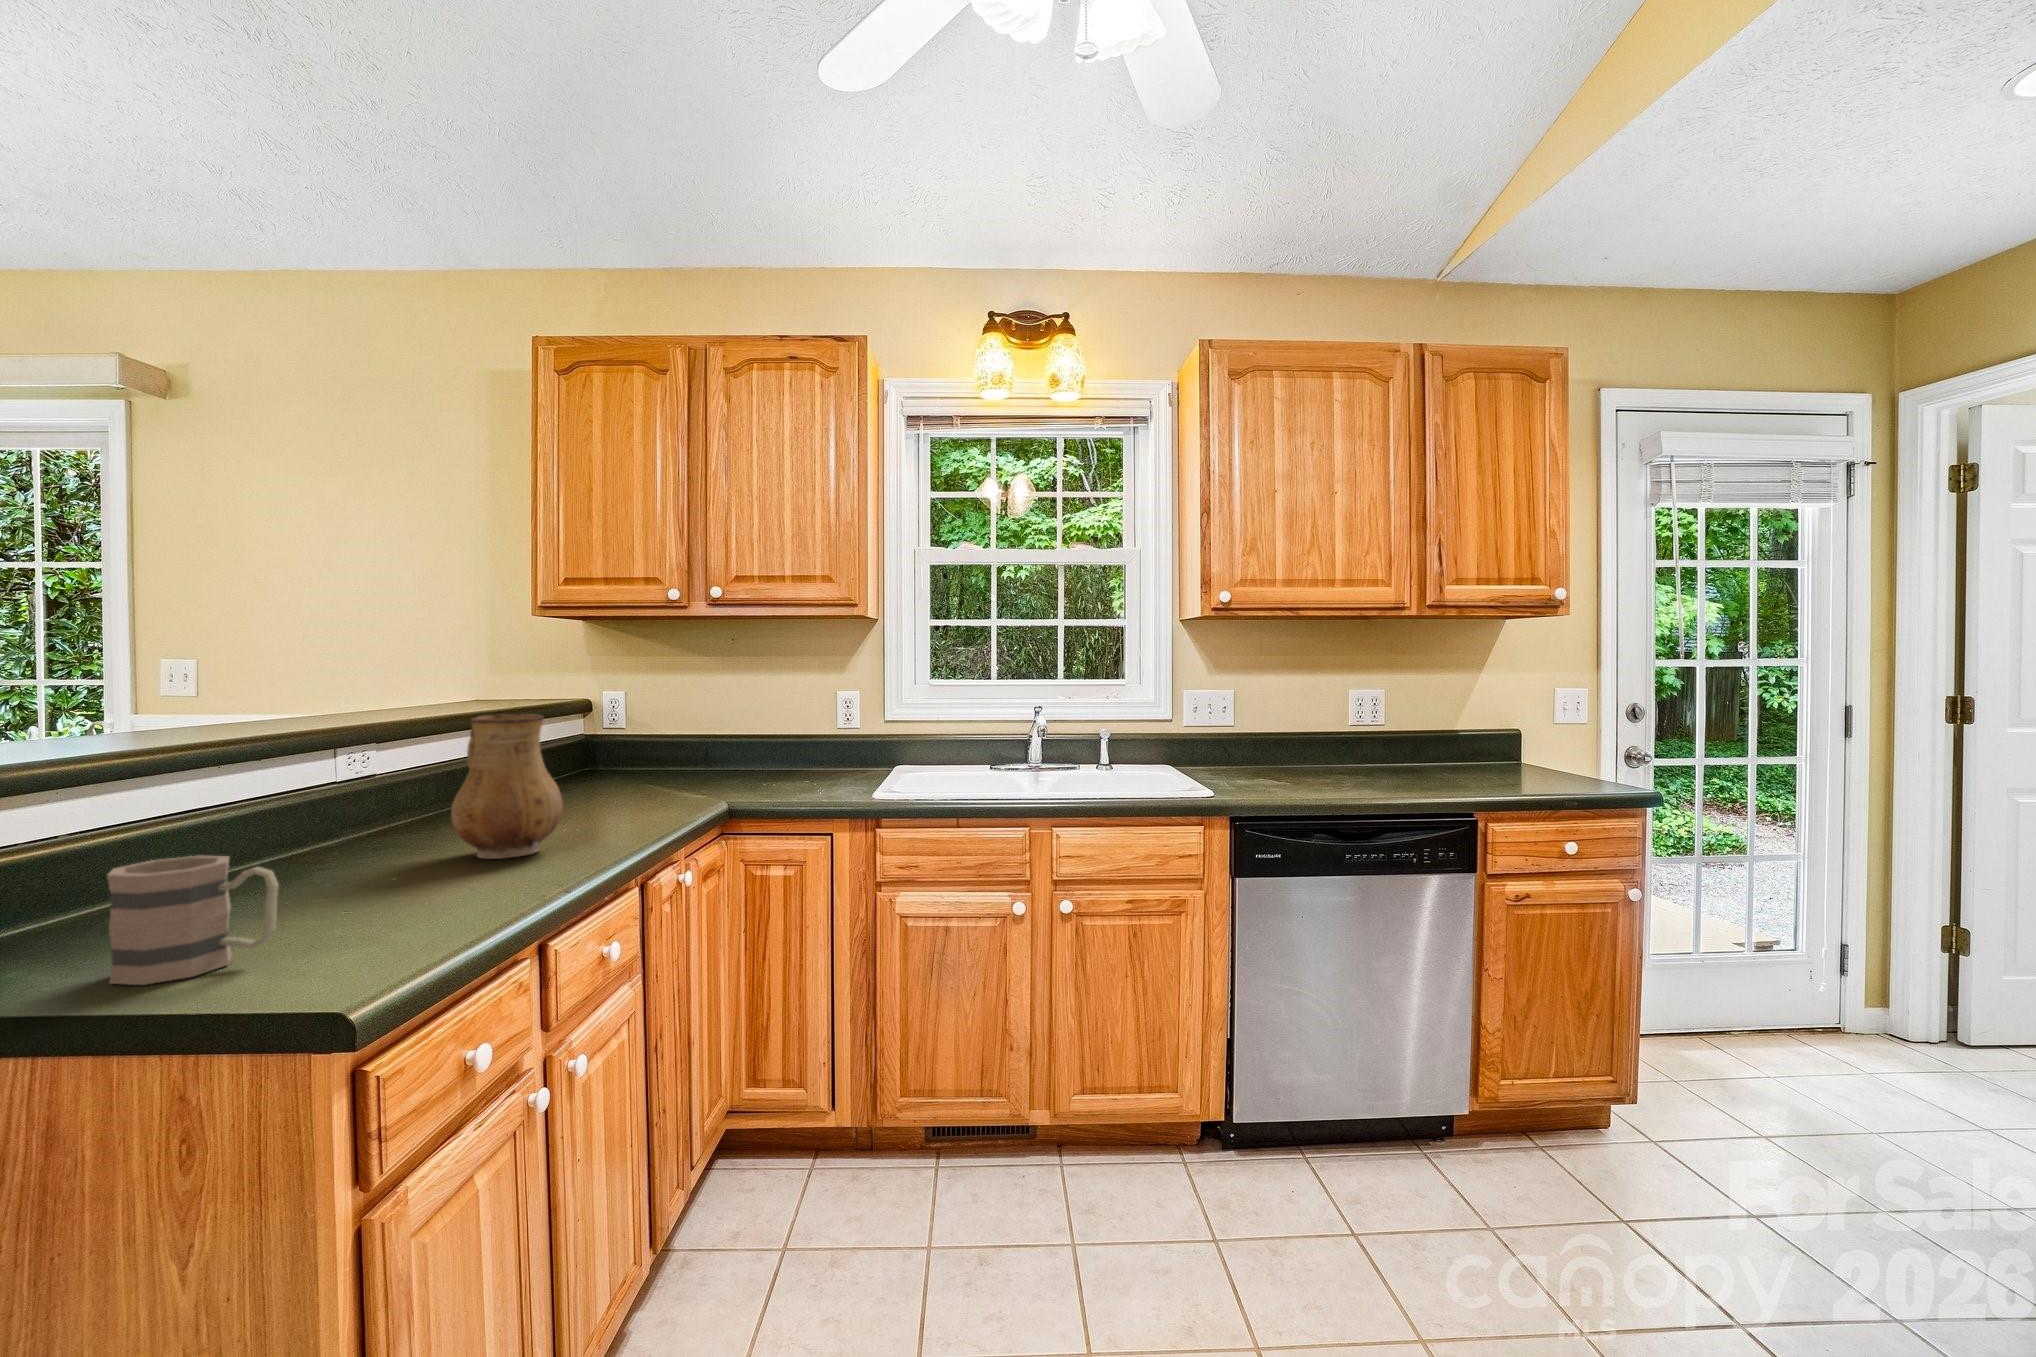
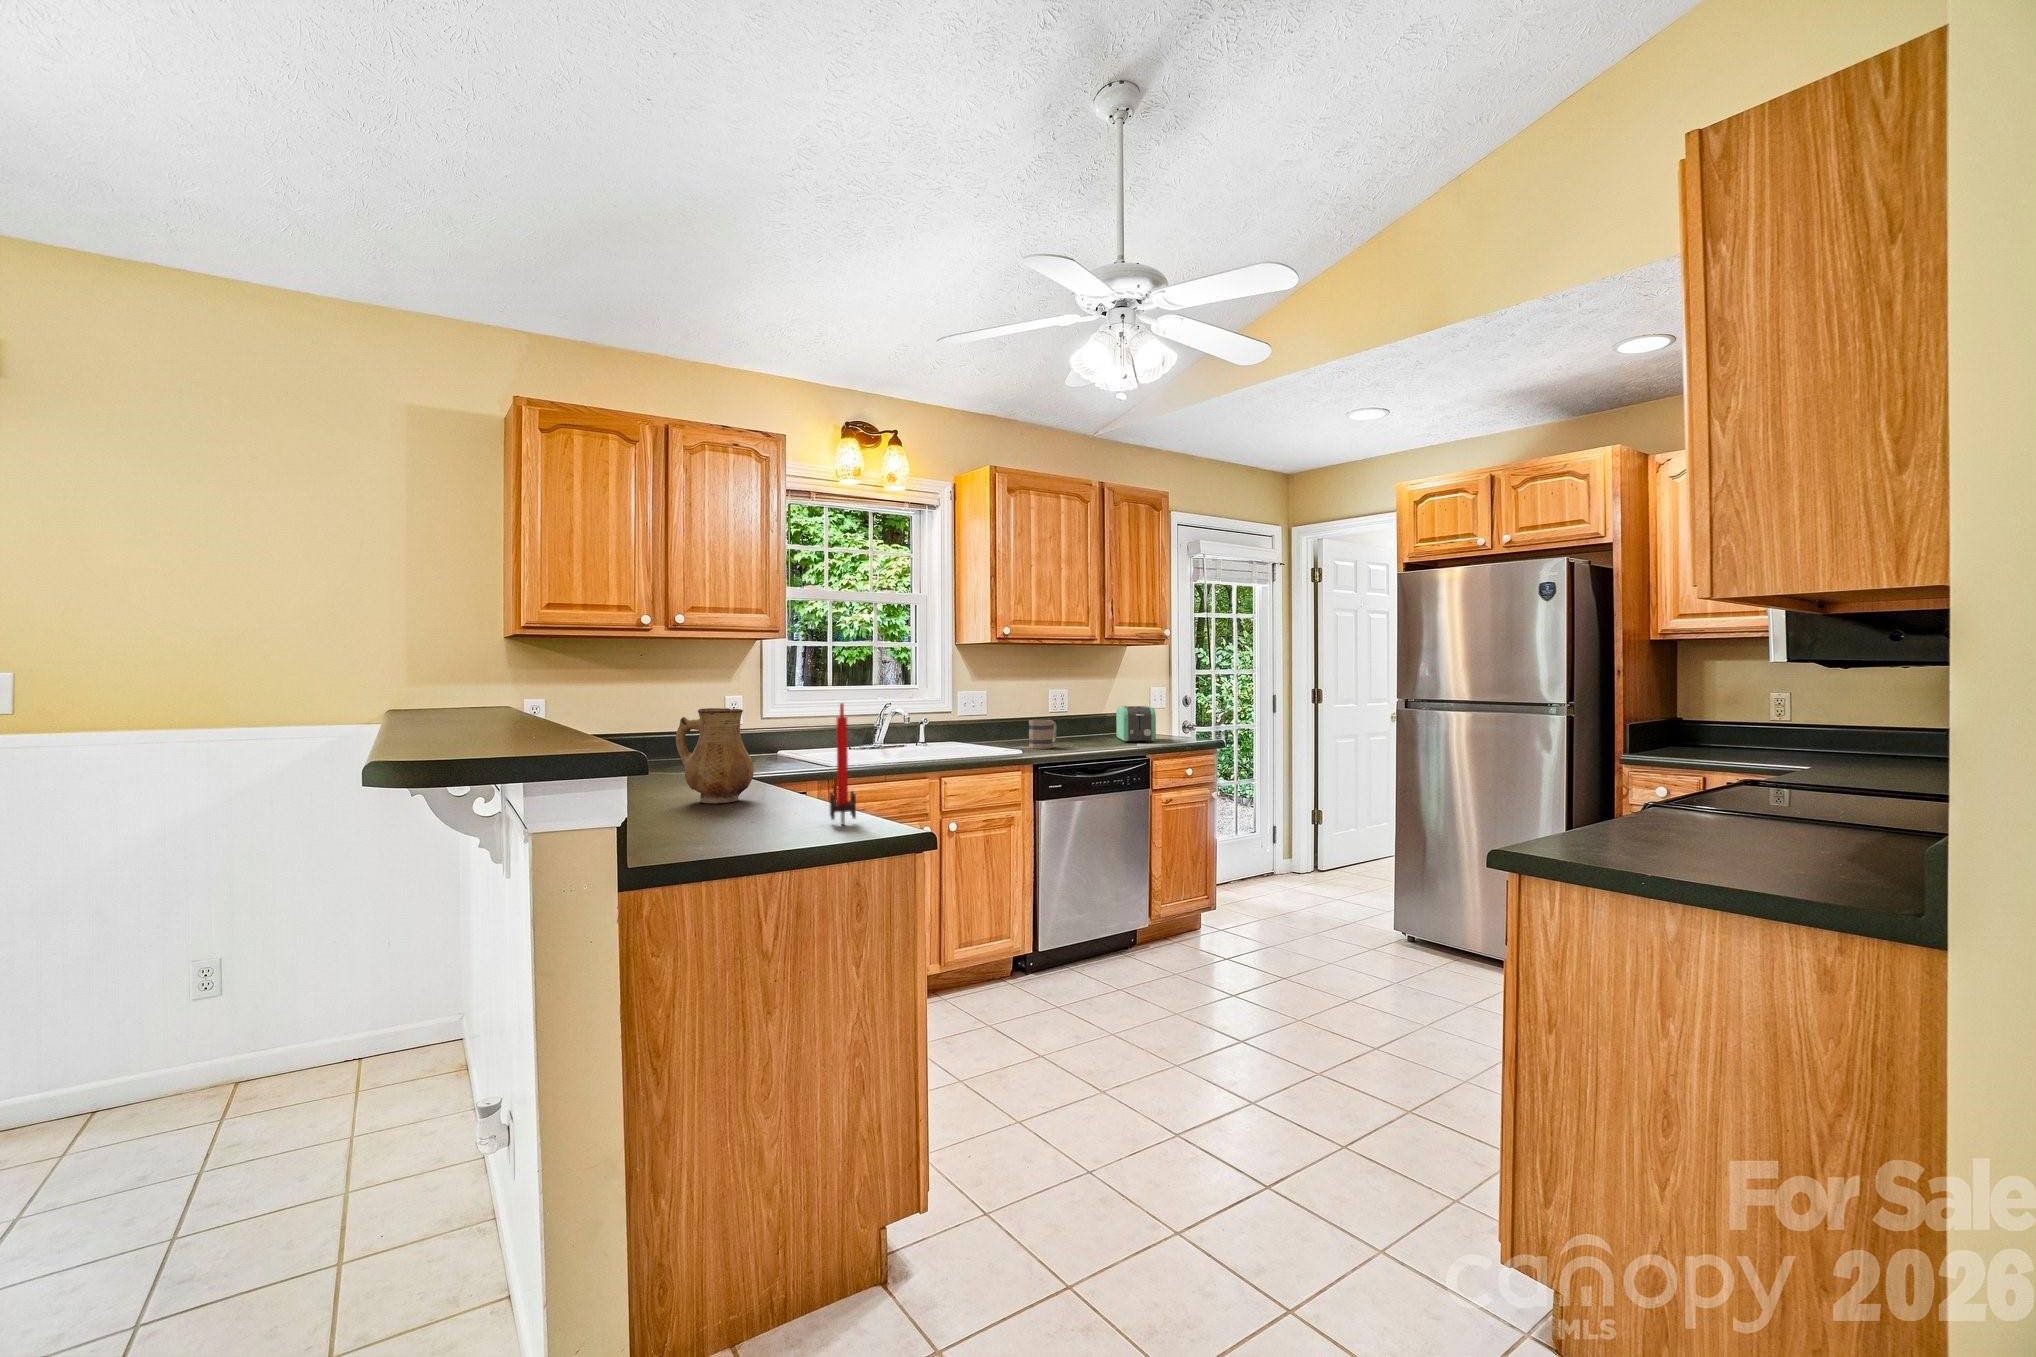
candle: none [332,721,411,953] -> present [830,703,856,825]
toaster: none [1444,721,1513,787] -> present [1116,706,1156,742]
mug: present [107,855,279,985] -> present [1029,720,1057,749]

